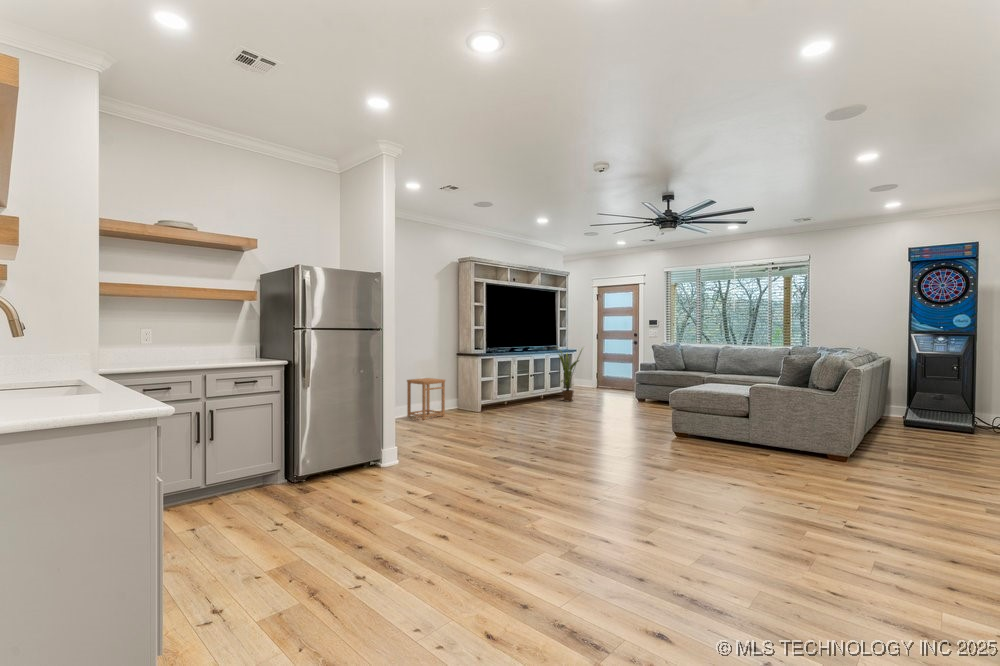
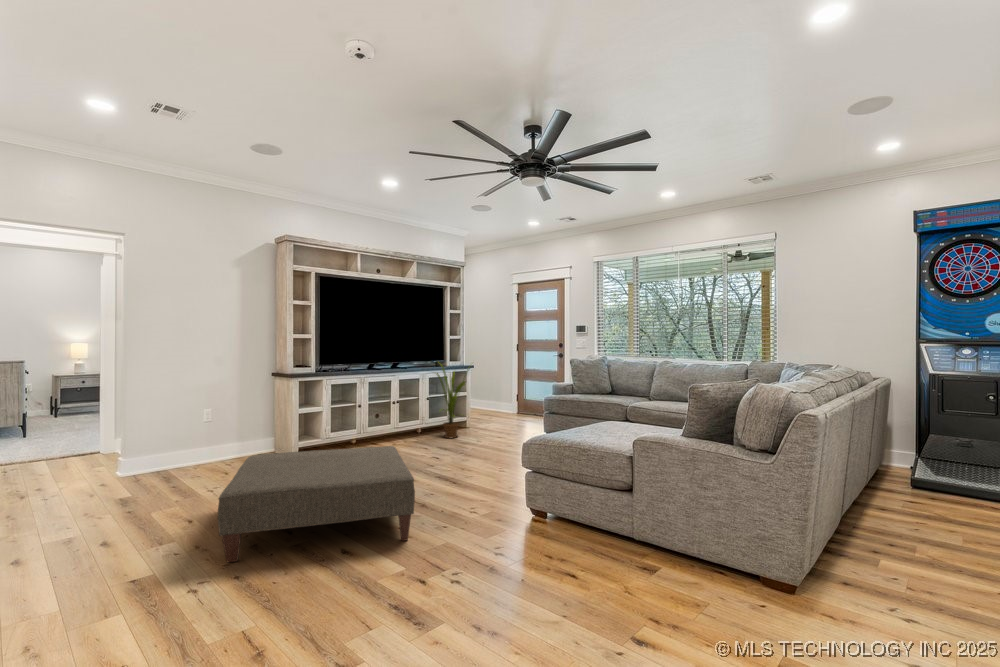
side table: present [407,378,445,420] -> none [174,412,233,478]
ottoman: none [491,397,617,452] -> present [218,446,415,562]

